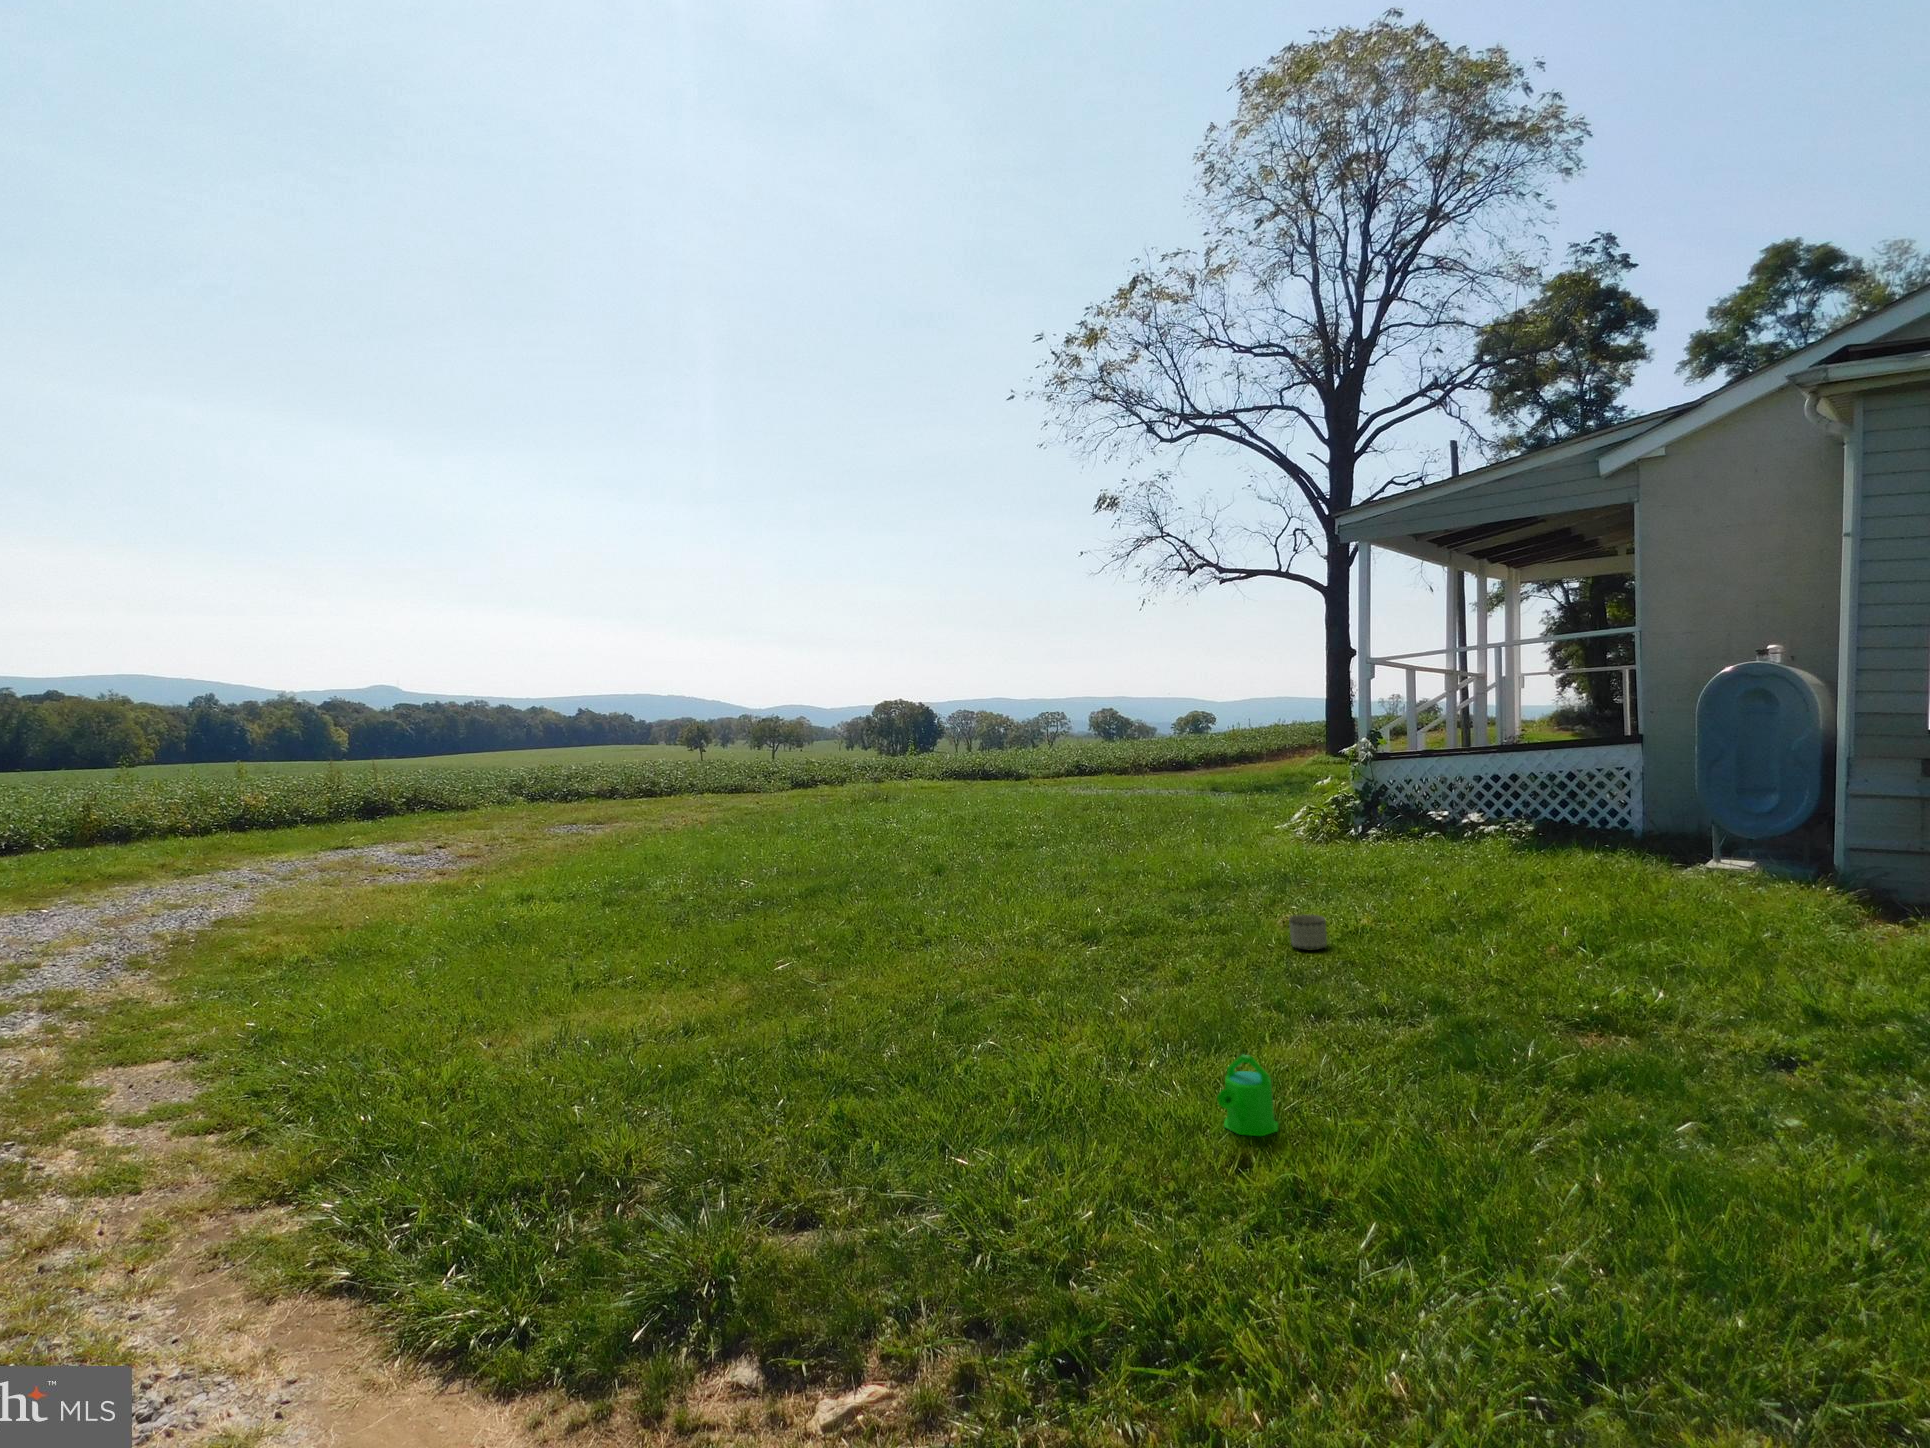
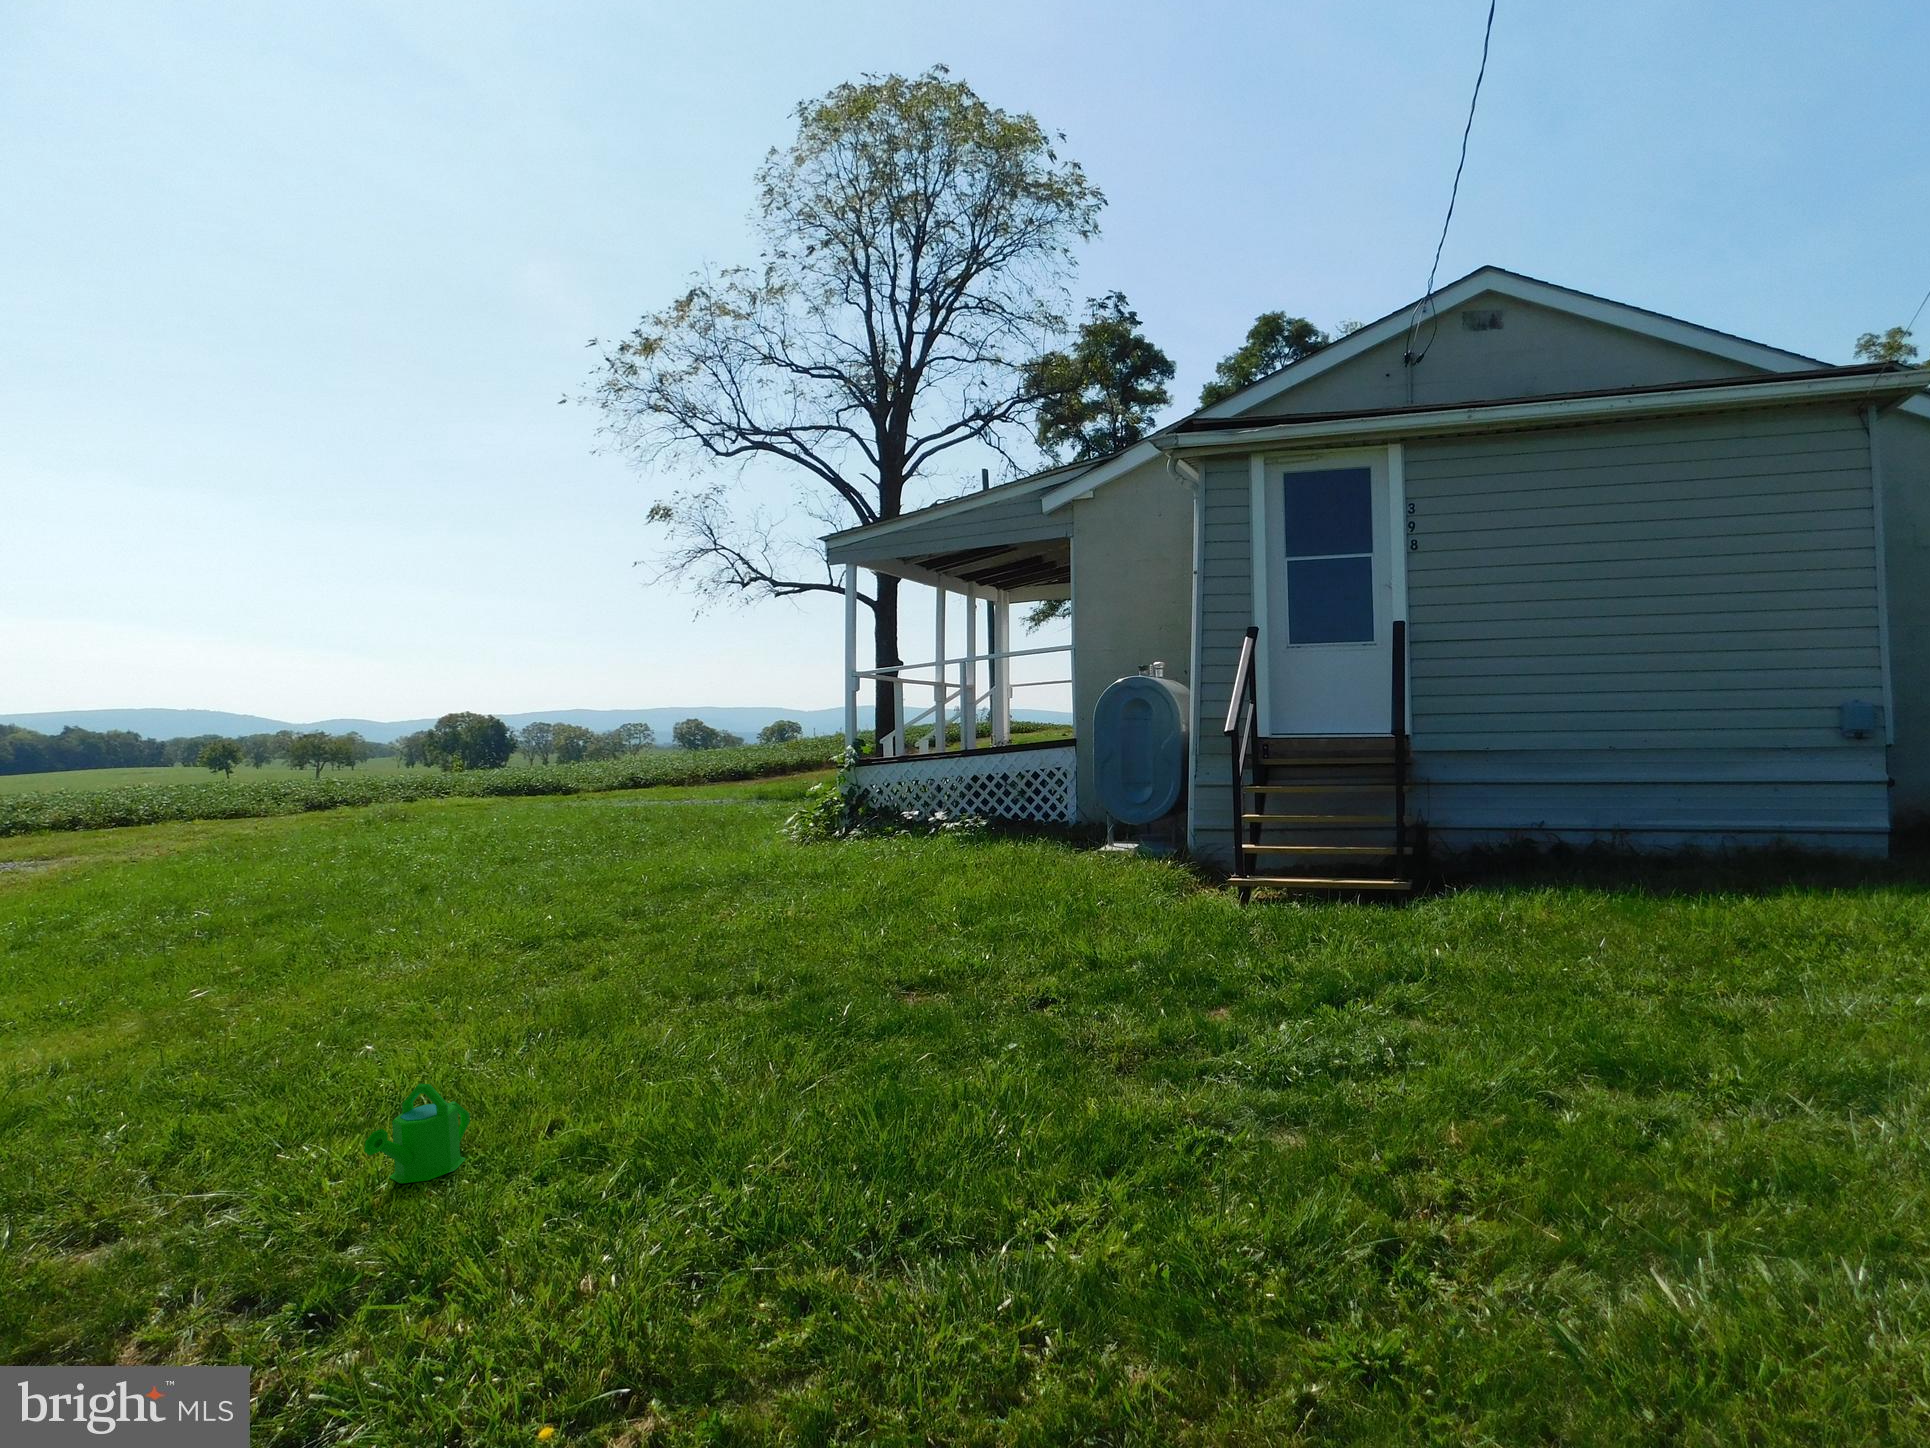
planter: present [1289,915,1327,950] -> none [654,919,694,958]

